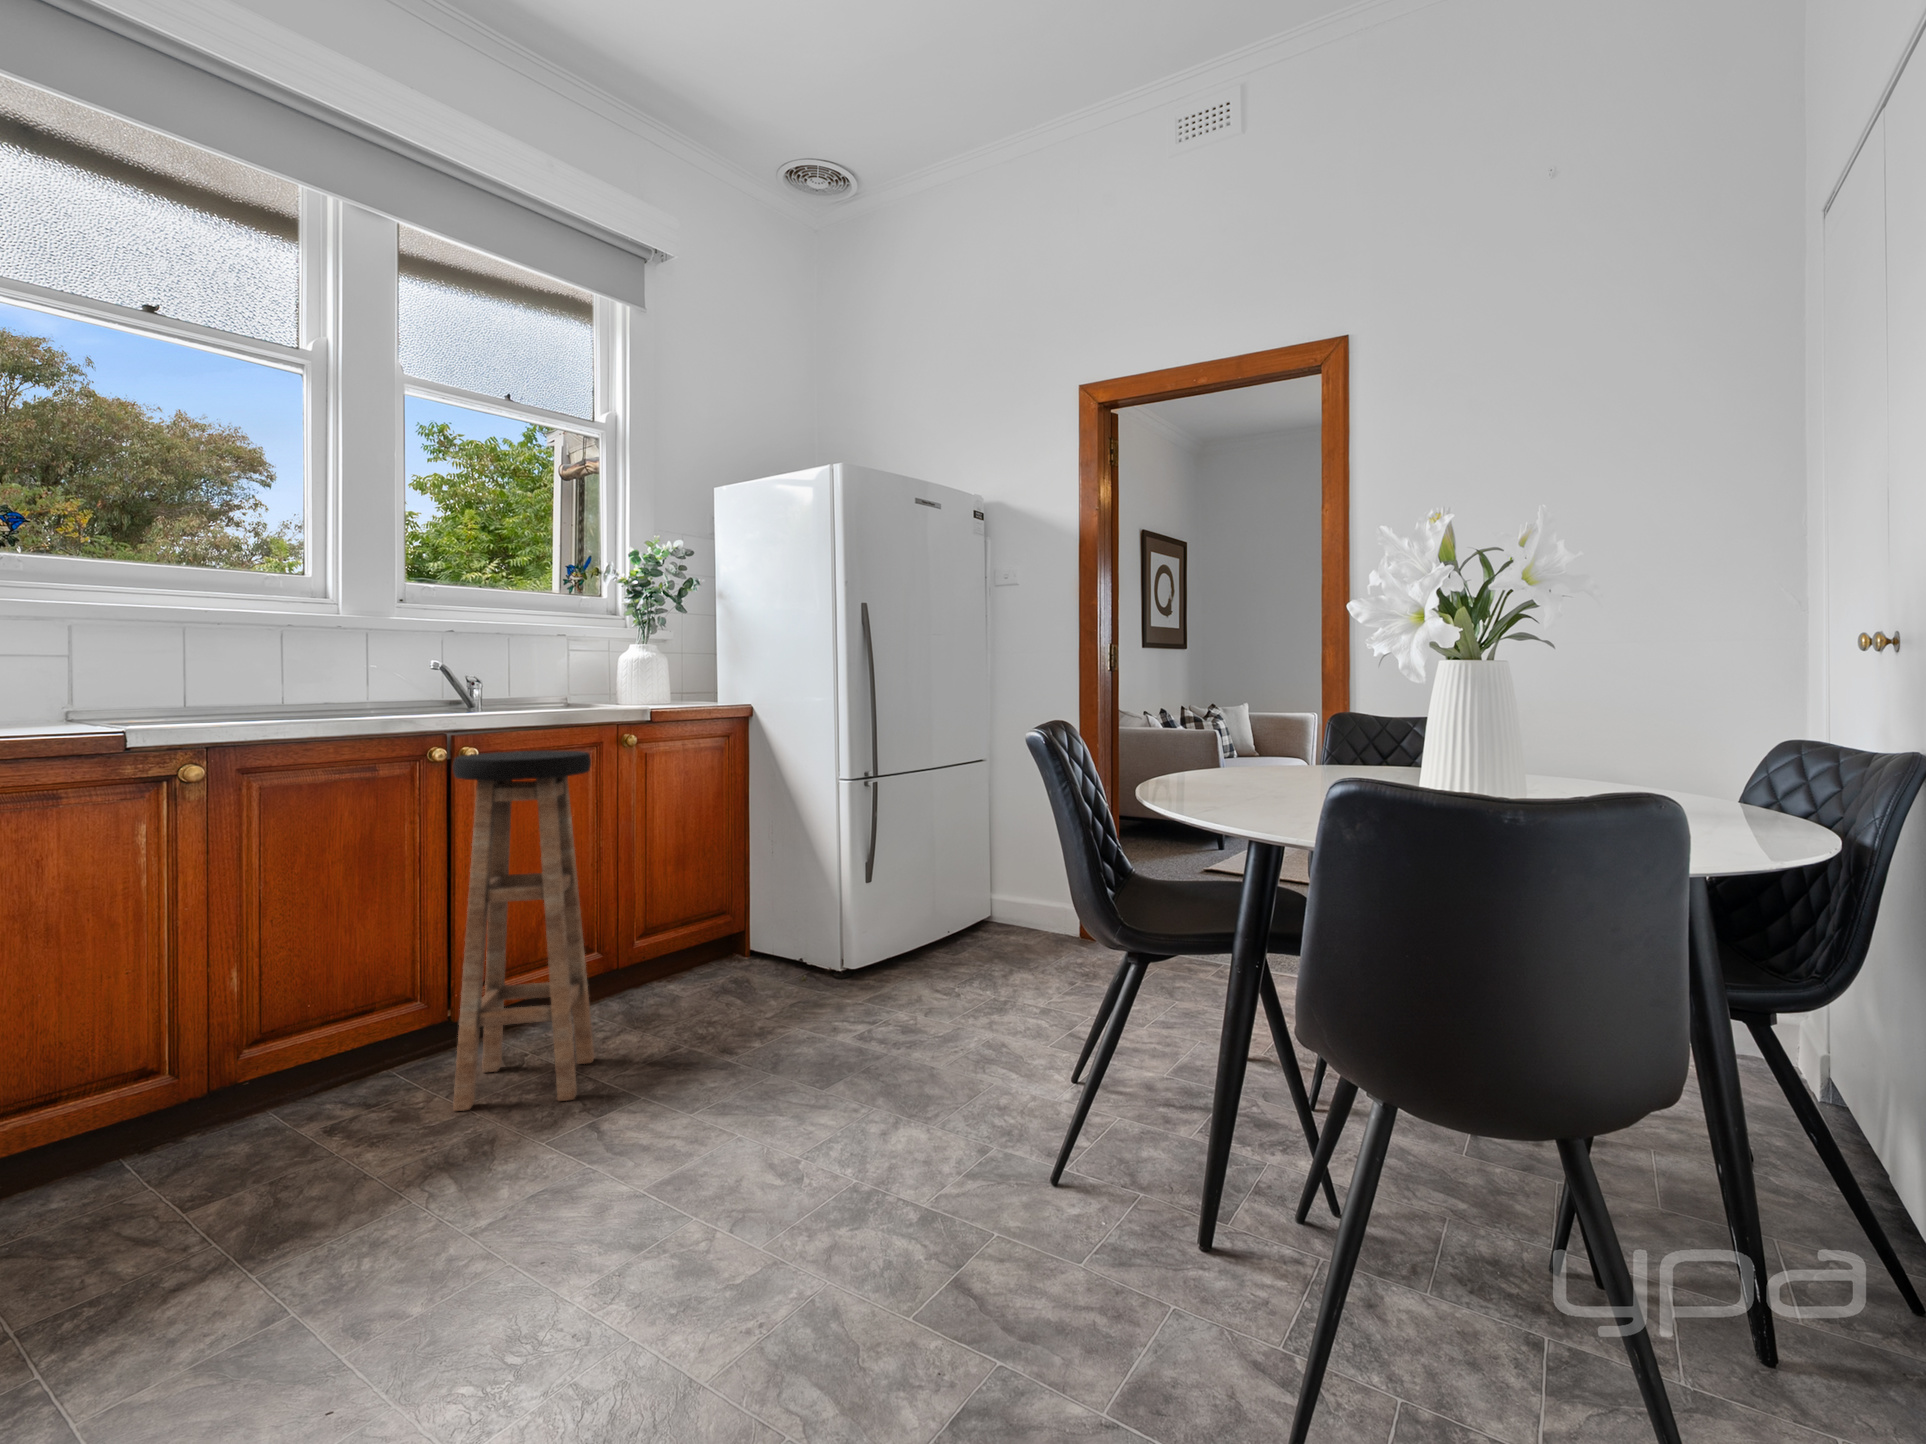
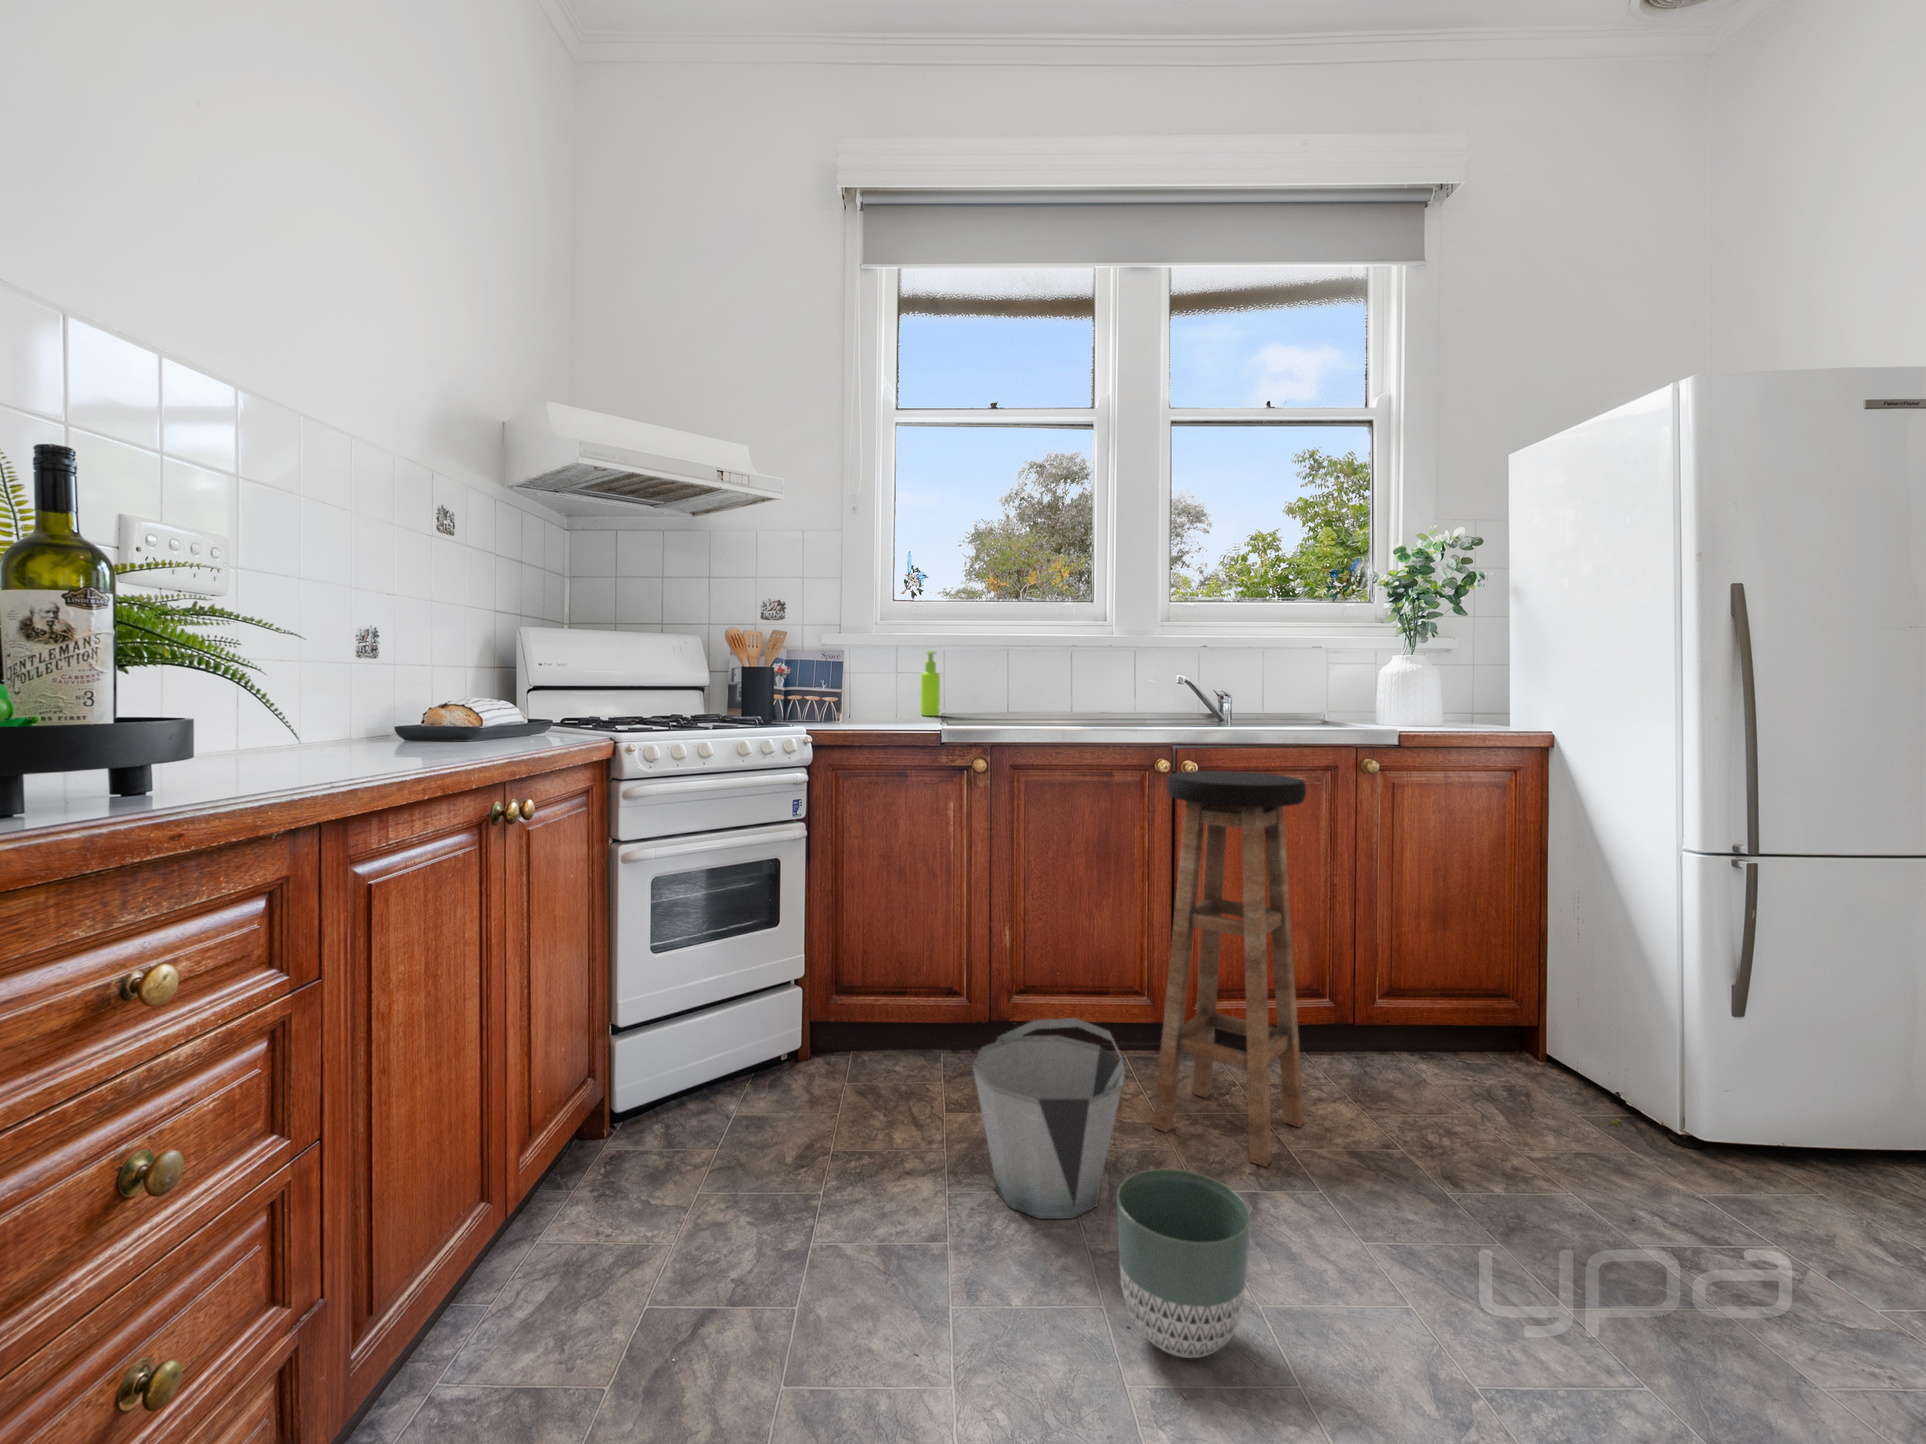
soap dispenser: none [45,631,81,718] -> present [921,651,940,716]
bucket: none [258,1017,449,1231] -> present [973,1018,1125,1219]
planter: none [480,1093,605,1250] -> present [1117,1169,1251,1358]

